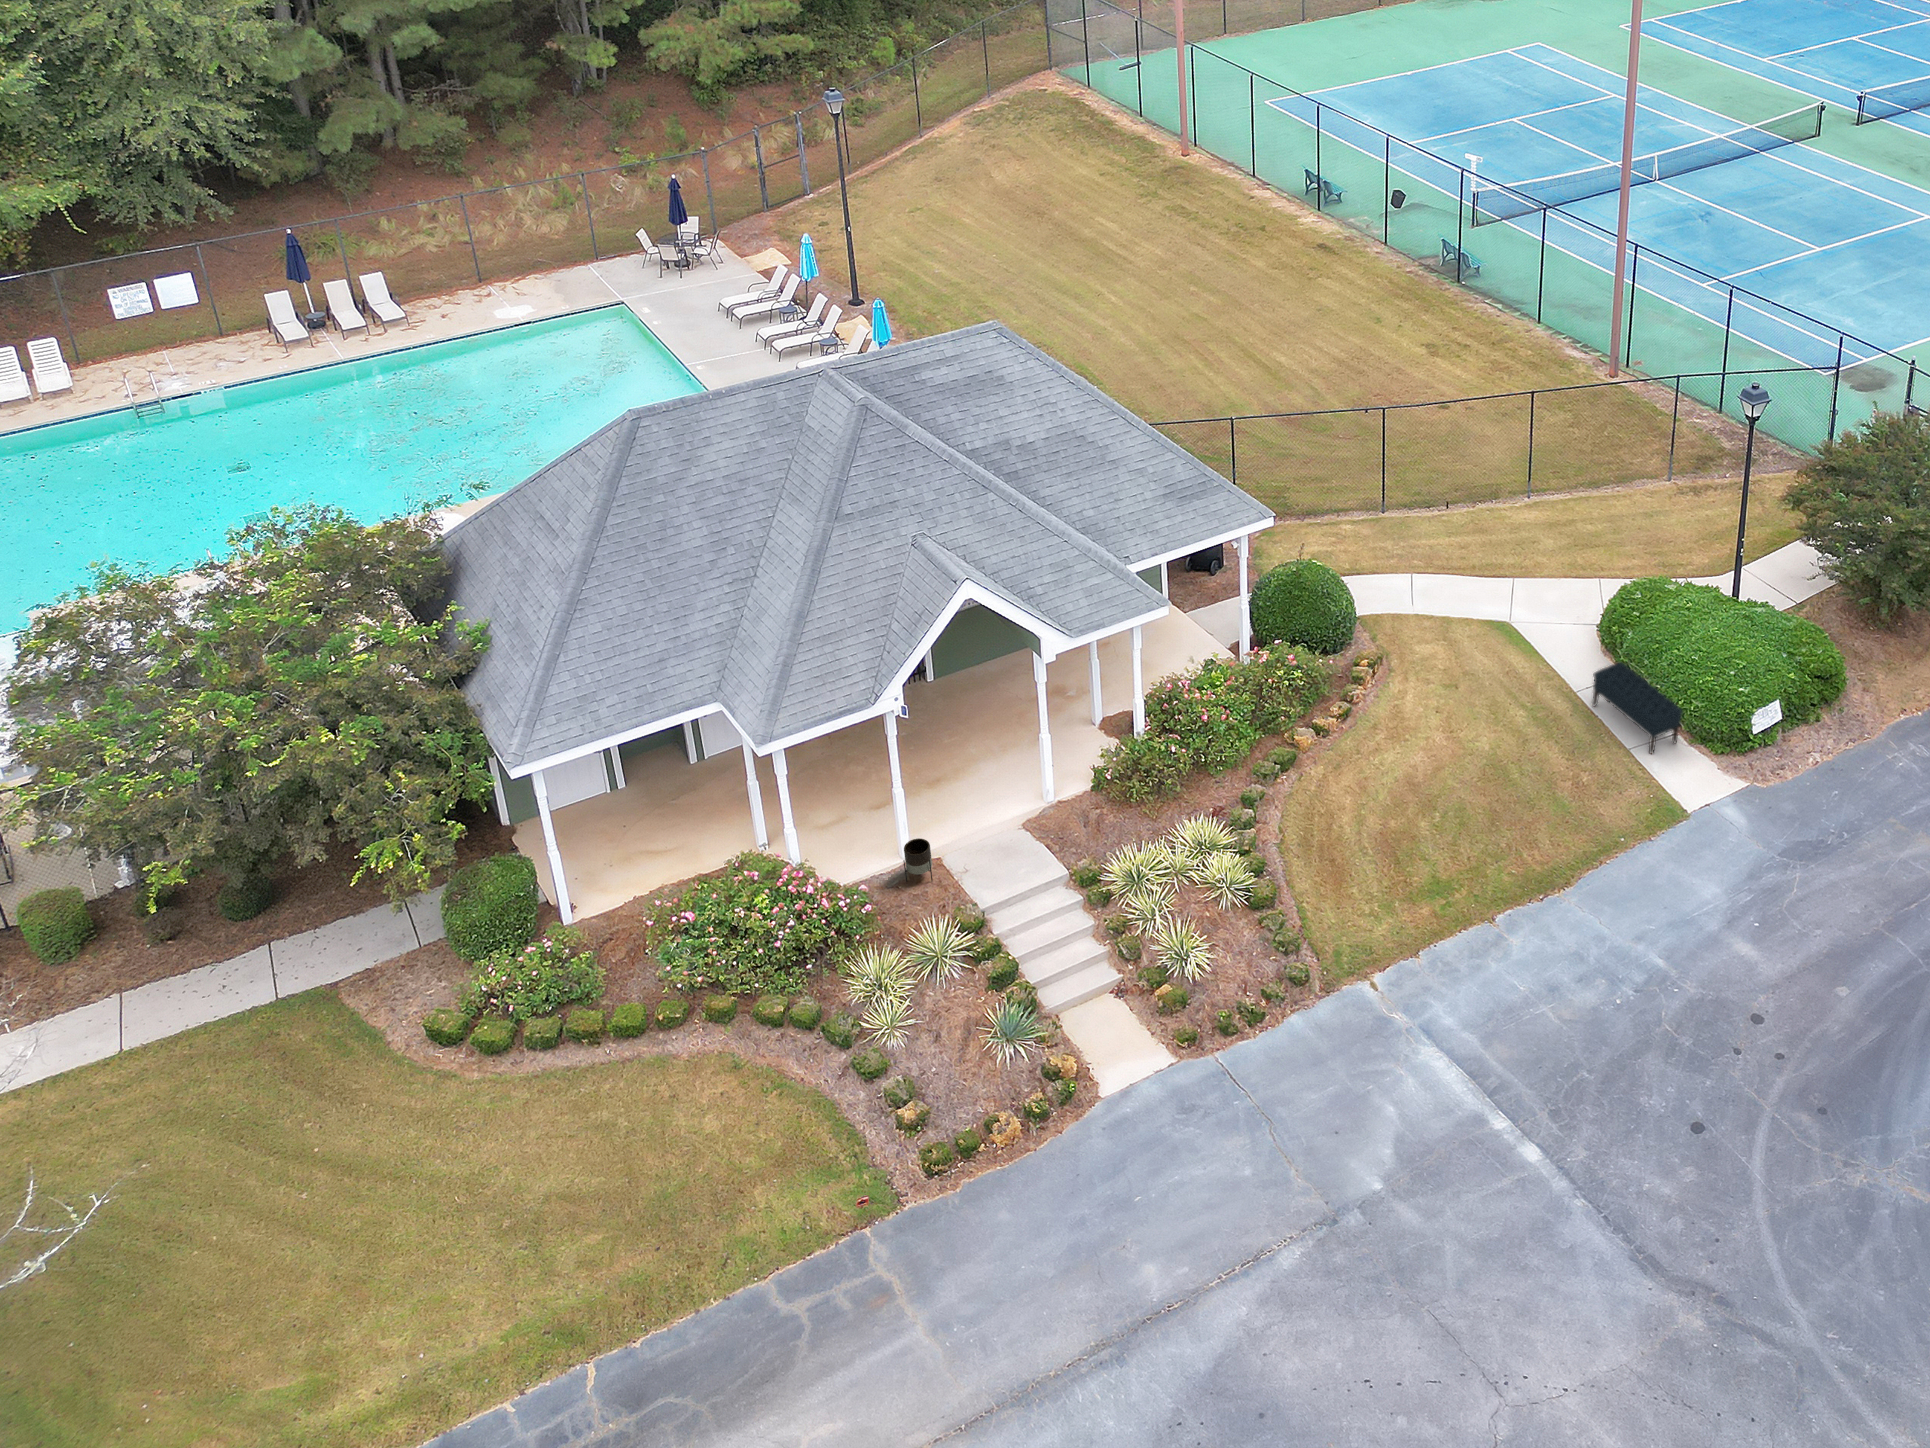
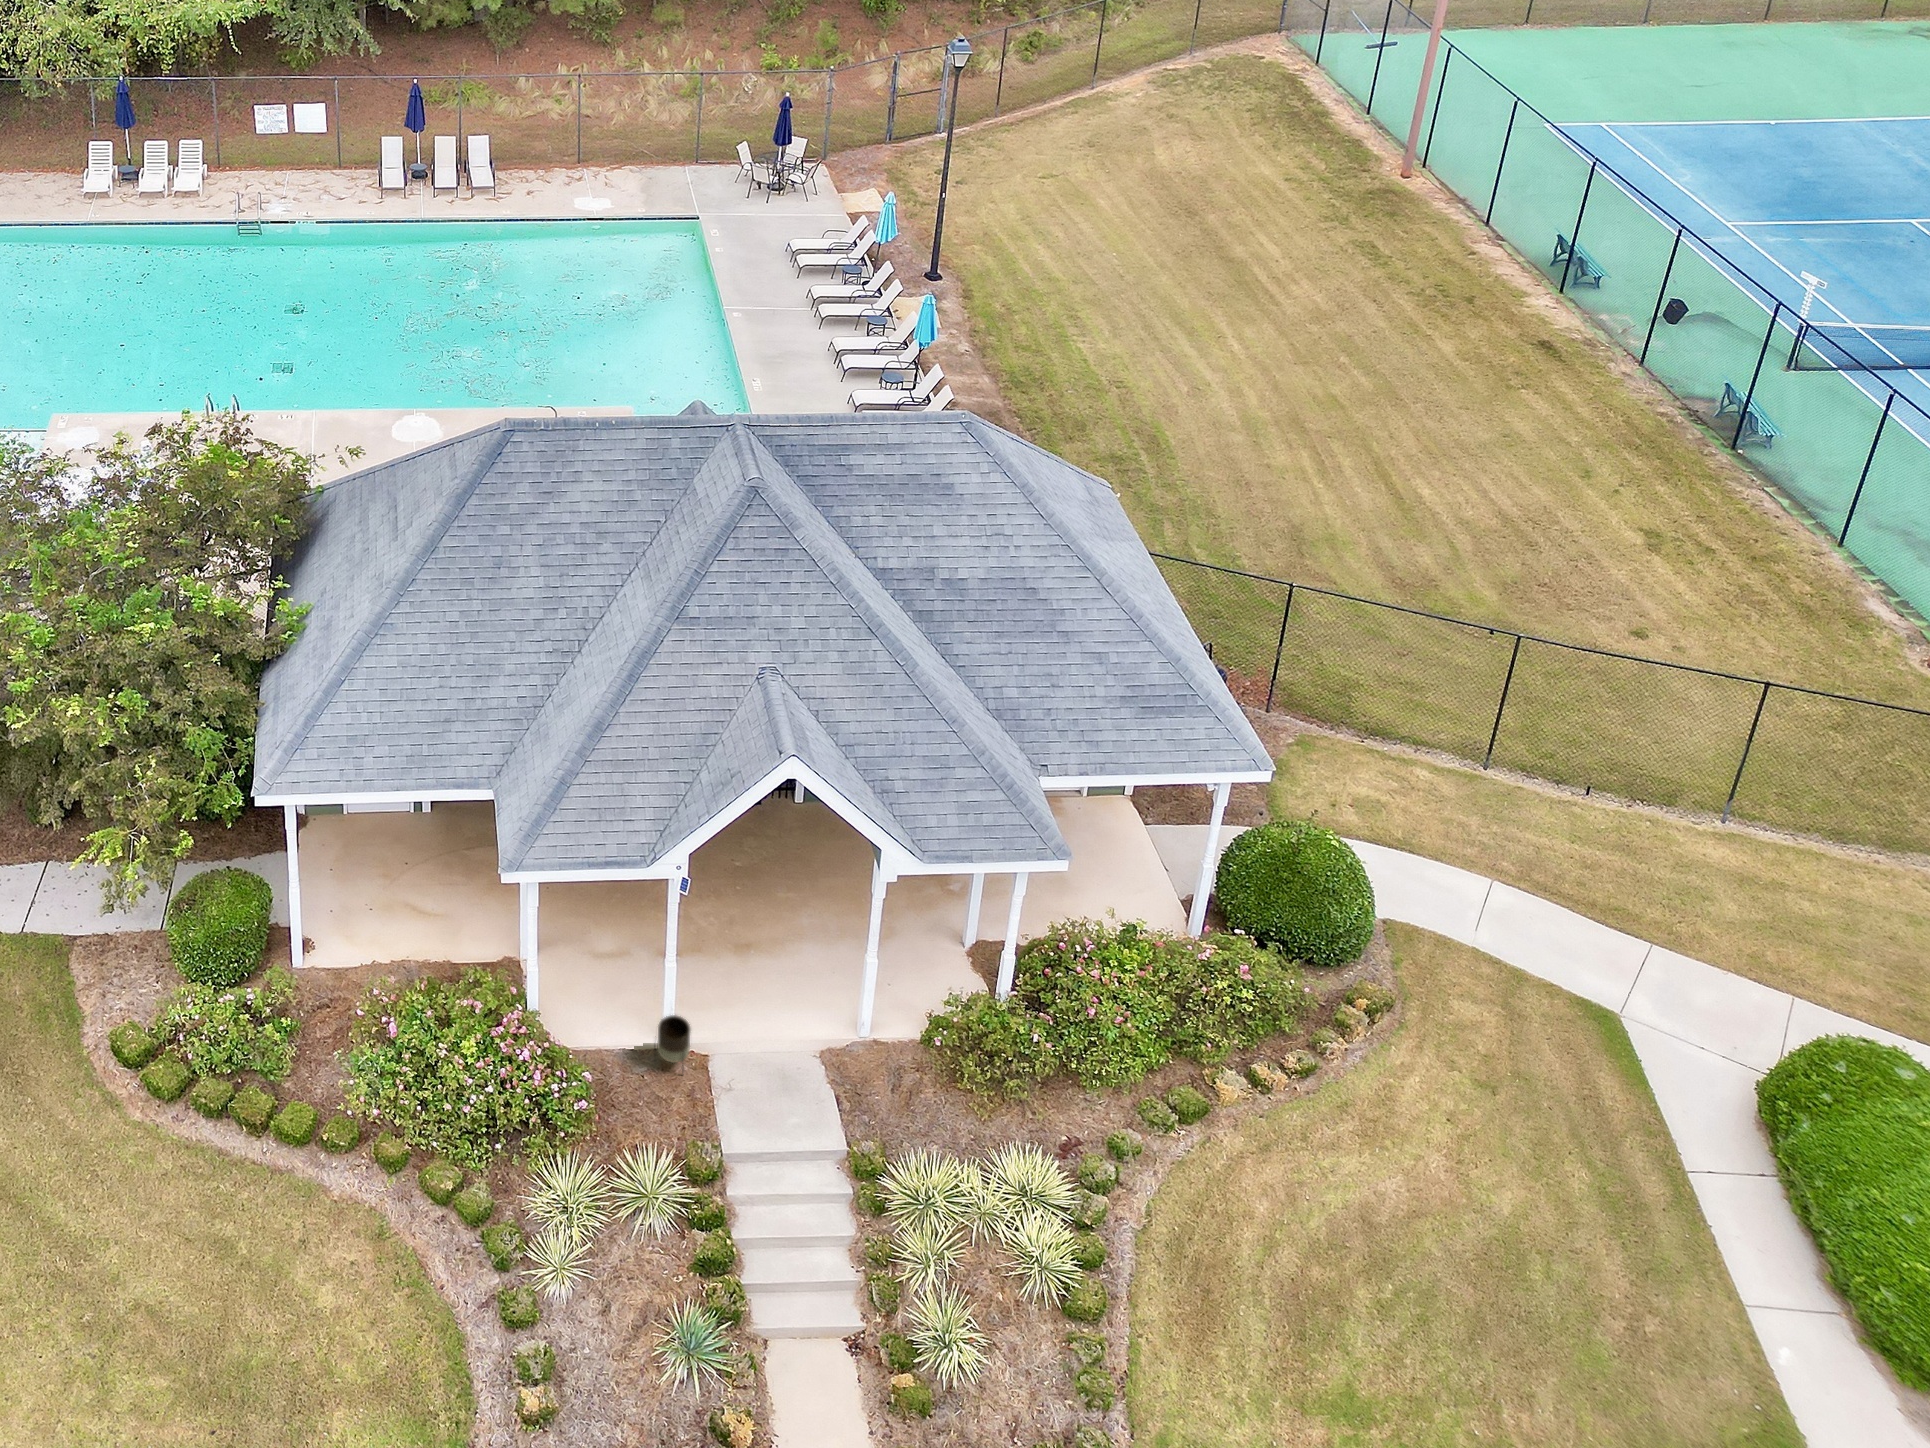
bench: present [1592,662,1683,754] -> none [1730,1182,1892,1362]

